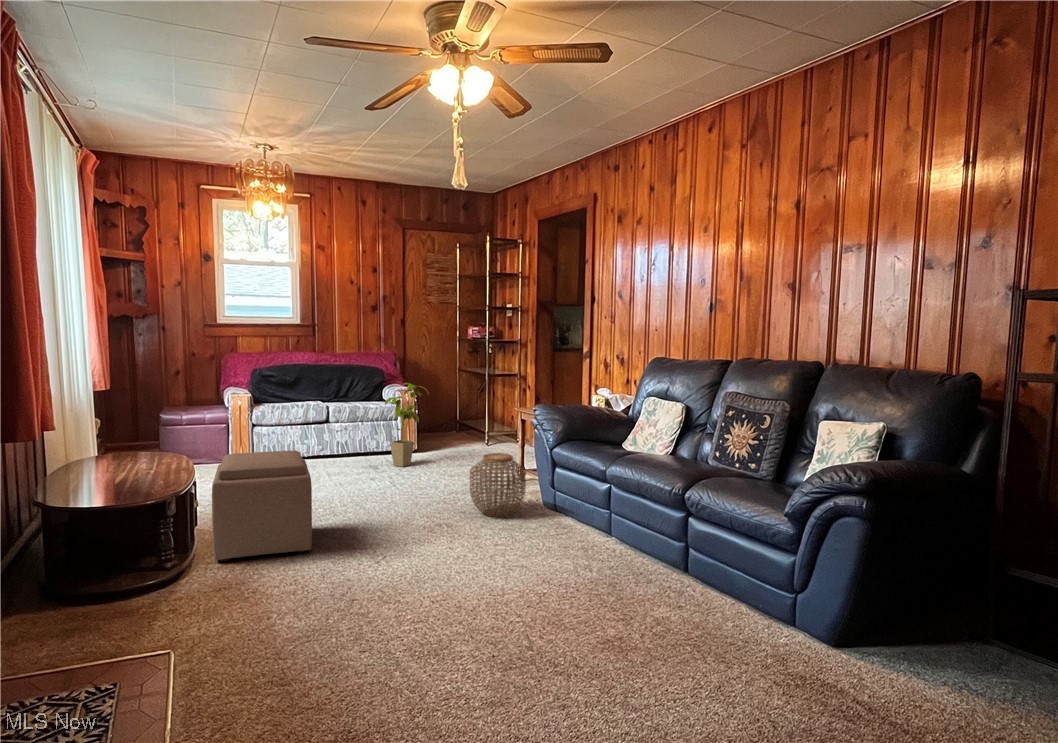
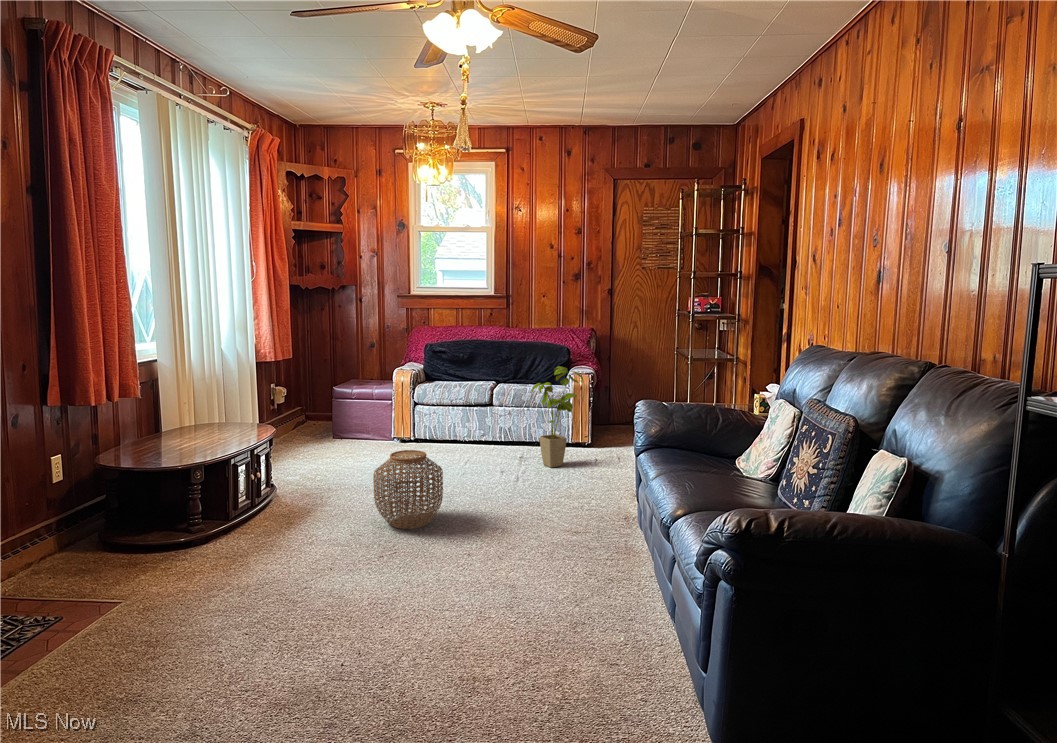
ottoman: present [212,451,312,561] -> none [183,445,335,577]
woven basket: present [470,453,526,517] -> present [373,450,443,529]

